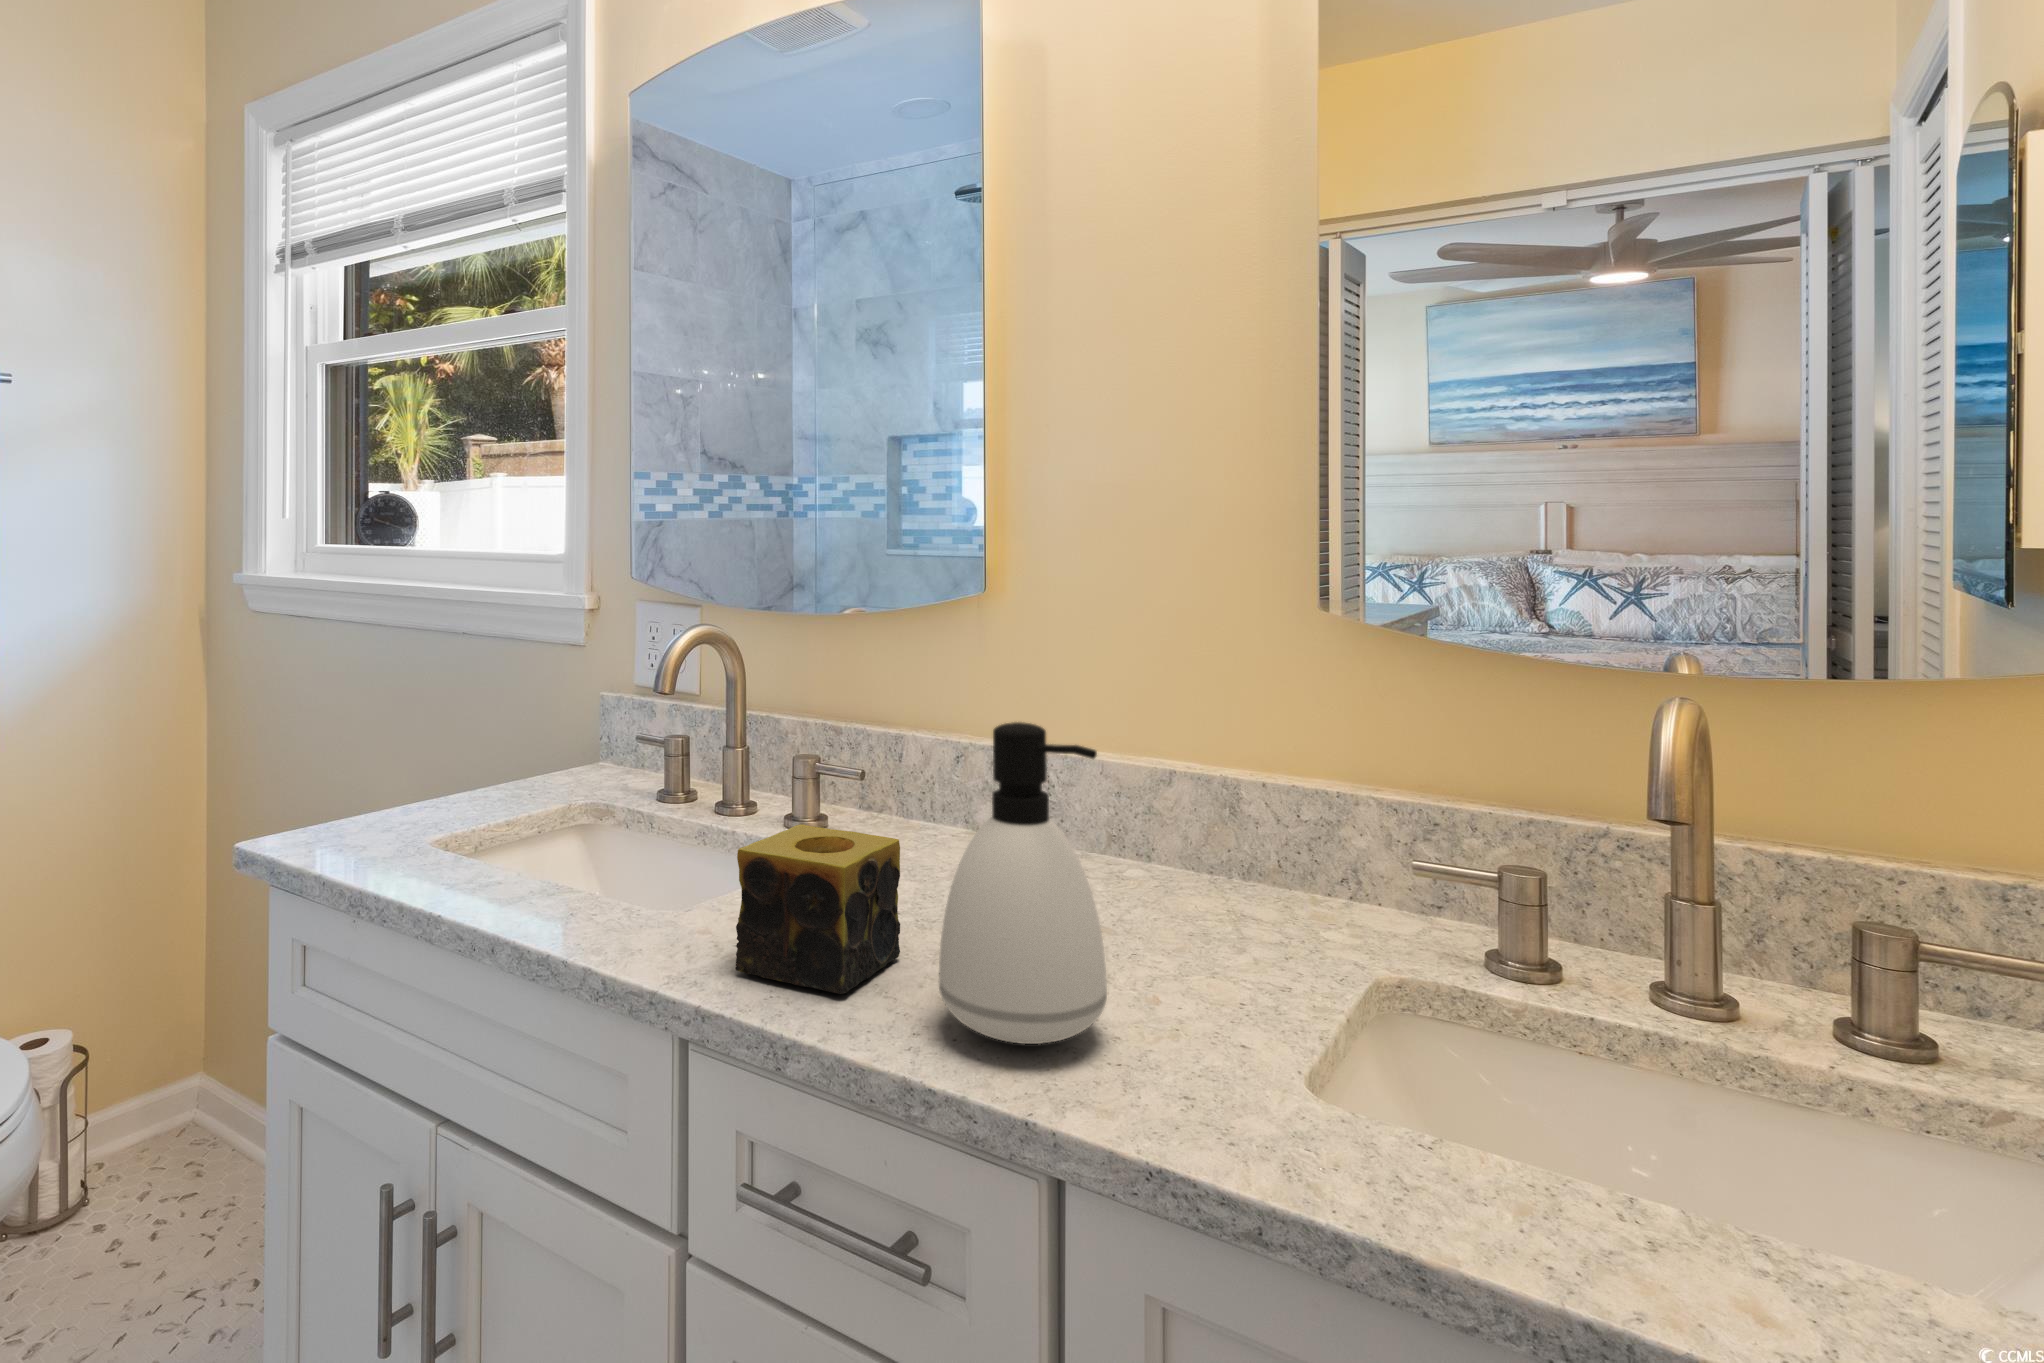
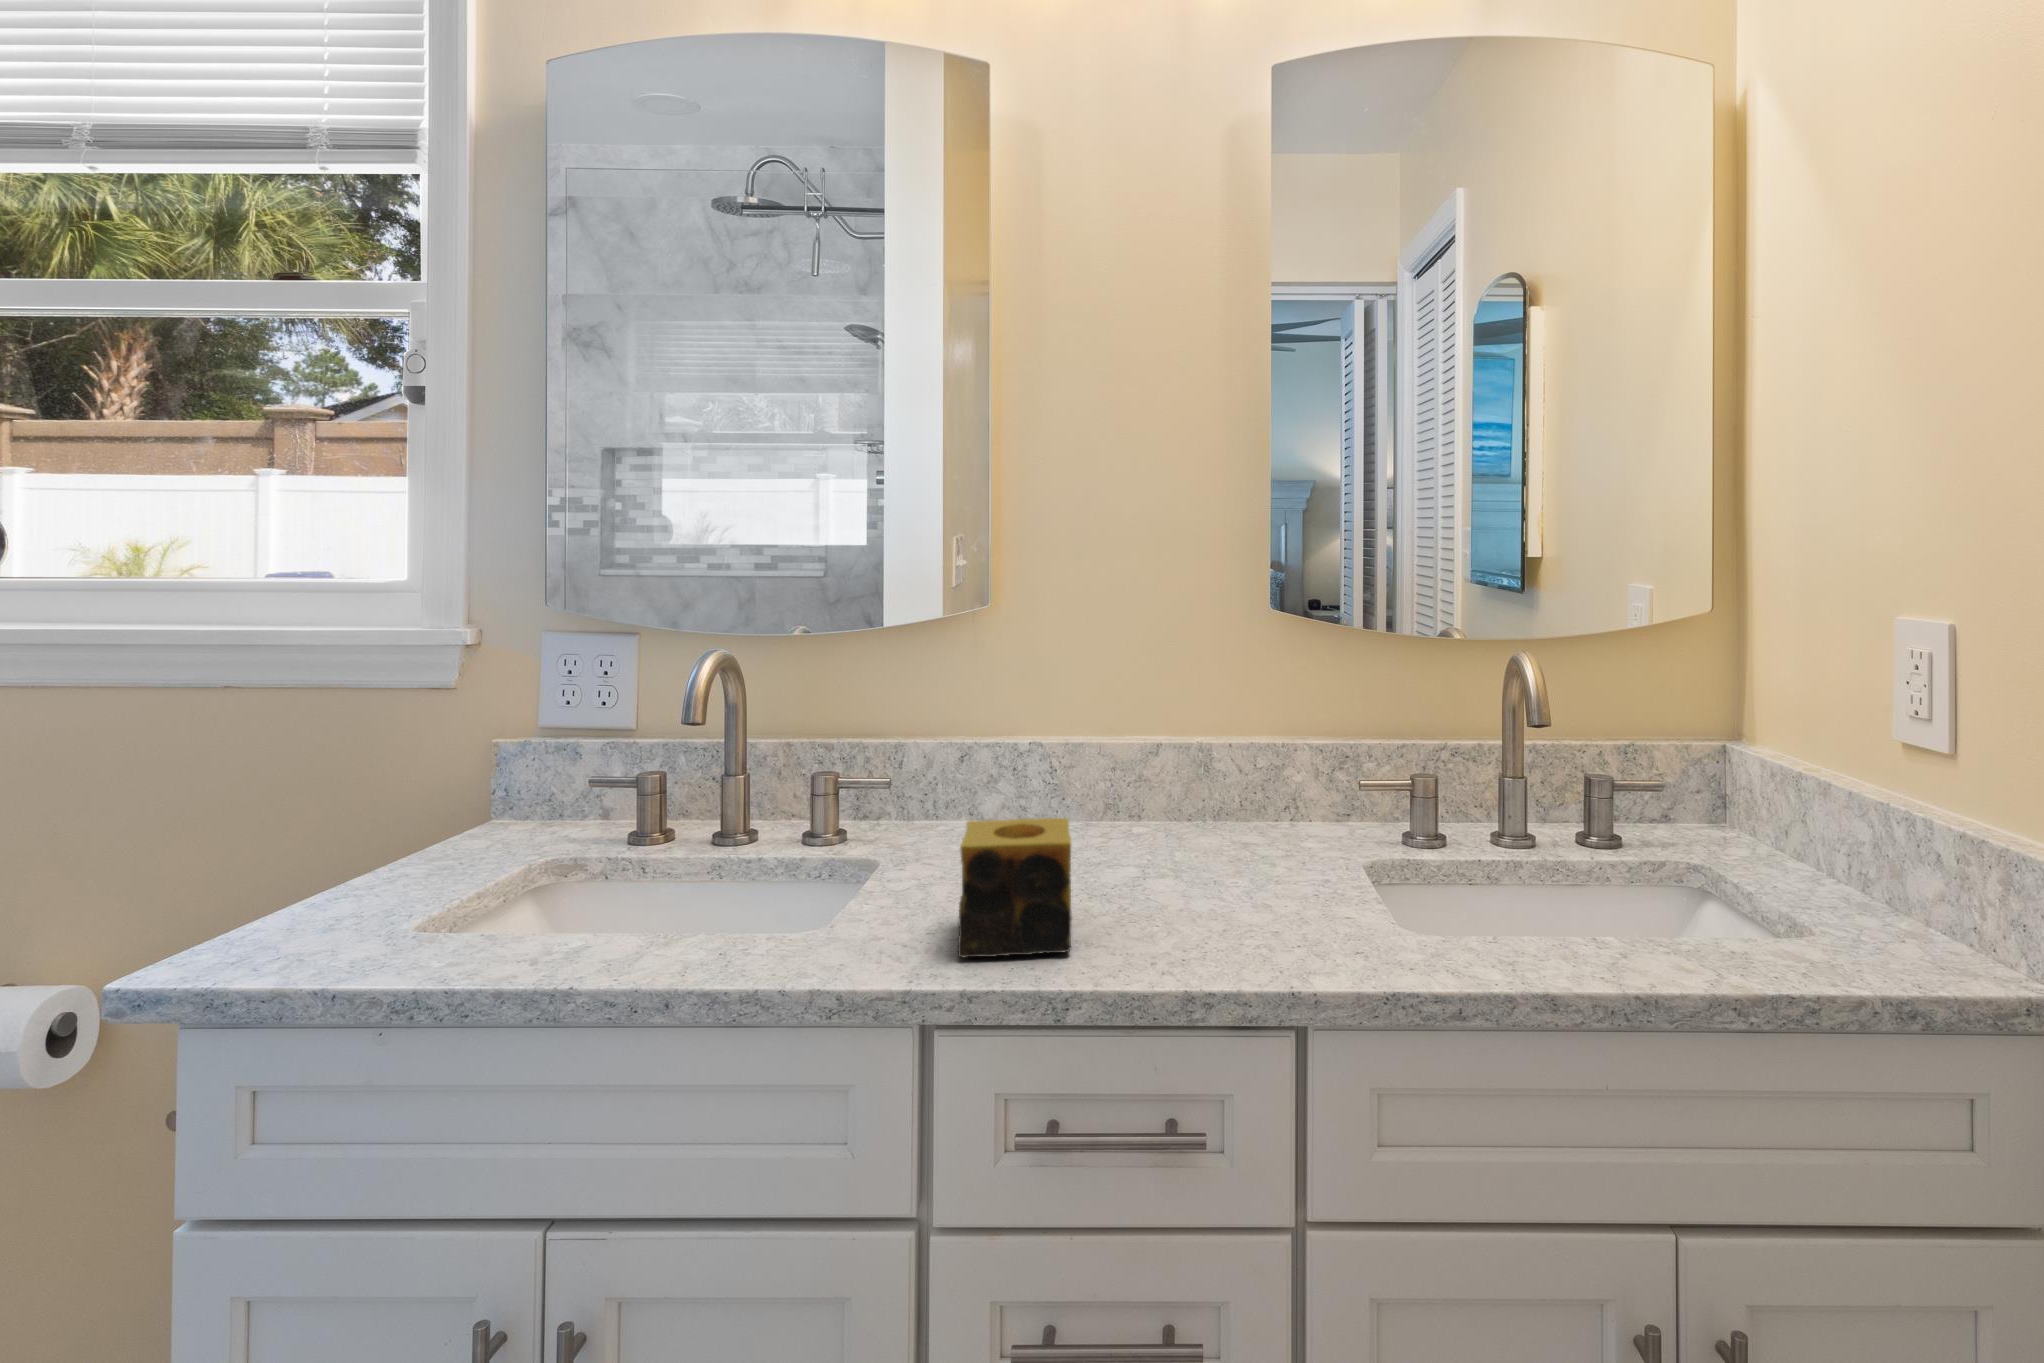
soap dispenser: present [939,722,1107,1044] -> none [1154,705,1285,950]

